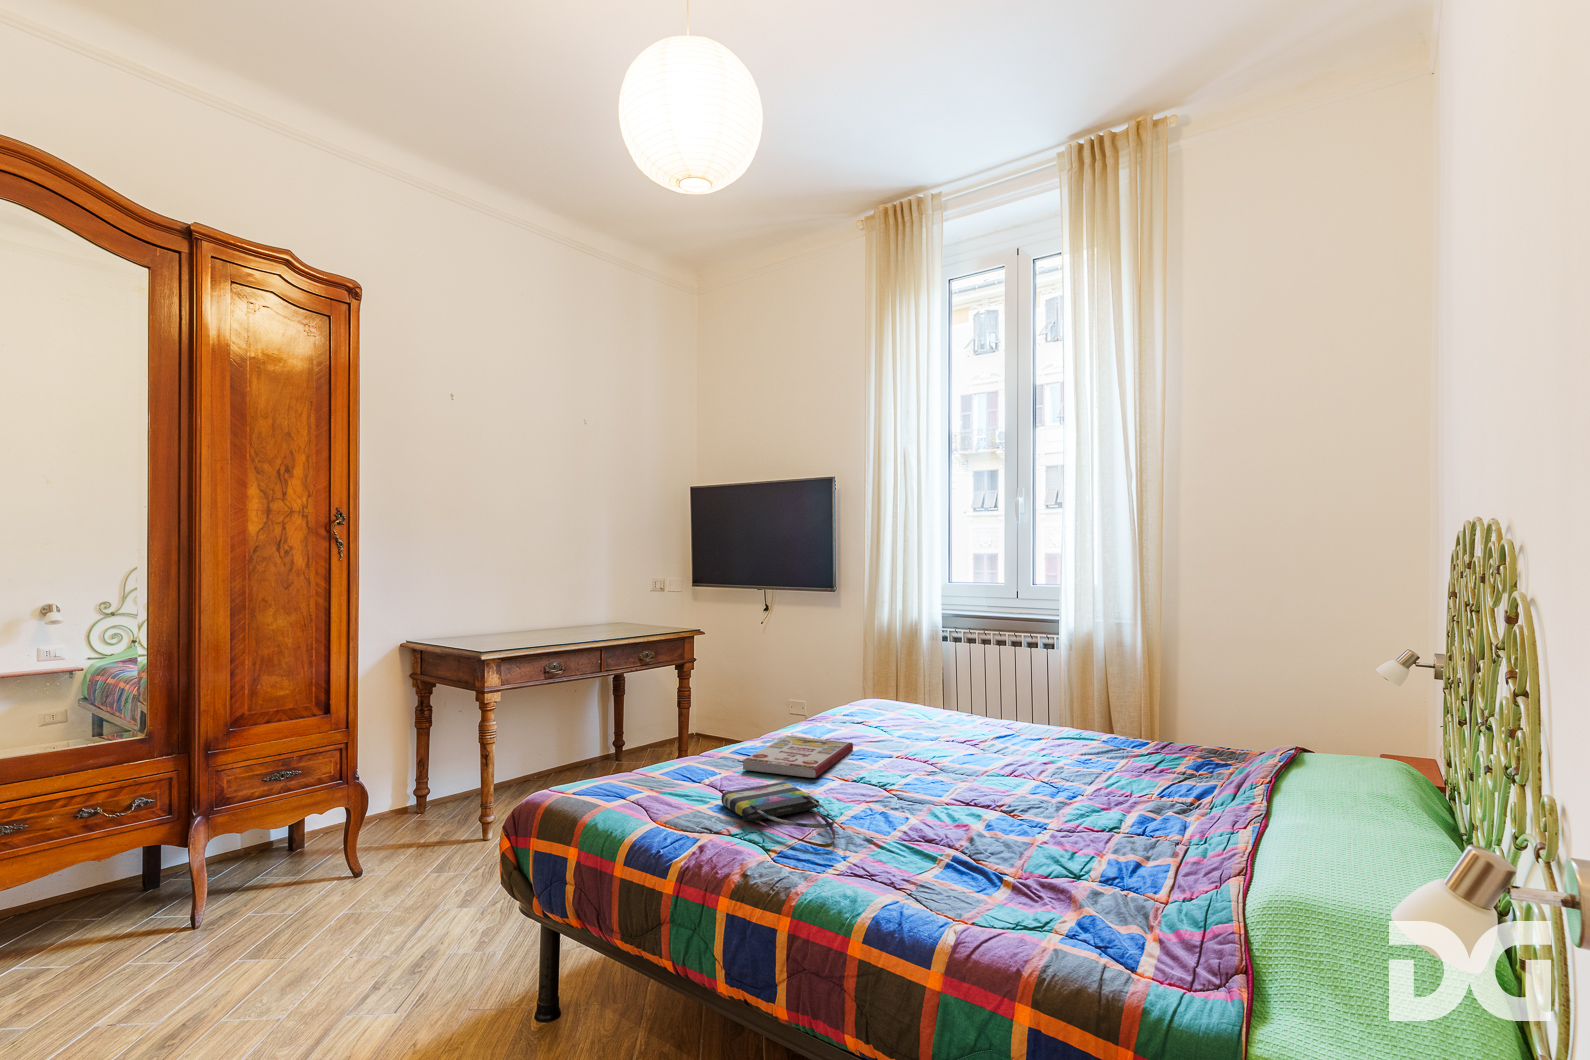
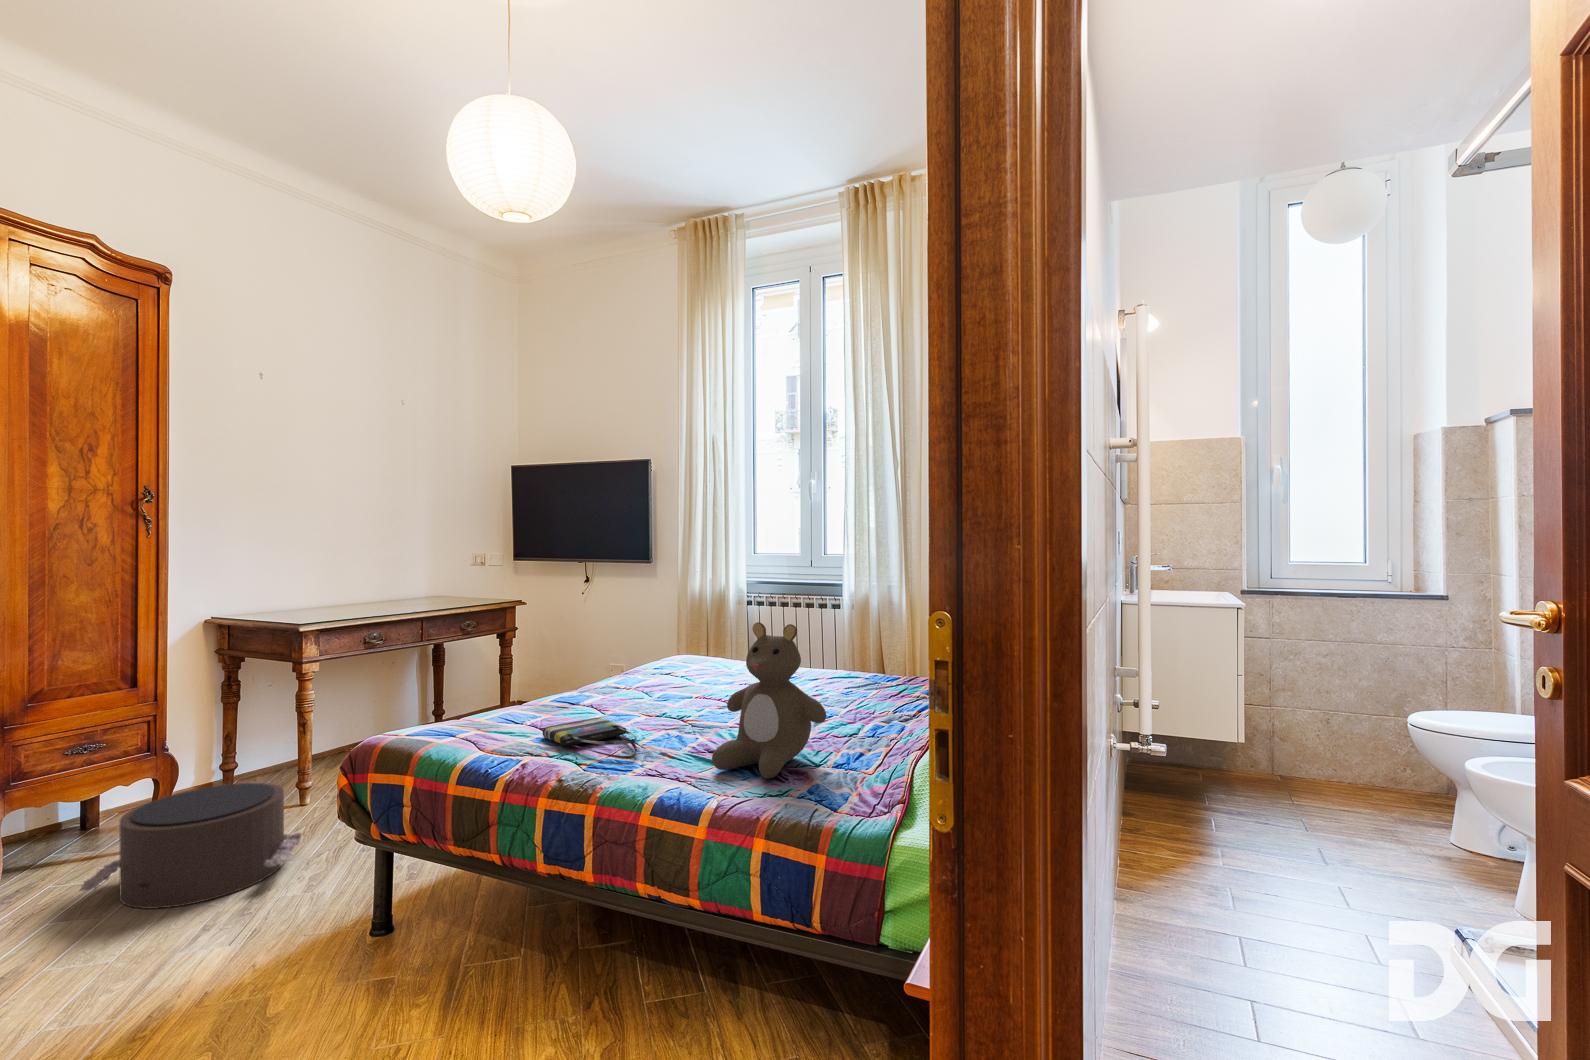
teddy bear: none [936,679,1095,900] -> present [712,622,826,778]
book: present [743,735,853,778] -> none [562,685,661,715]
pouf: none [267,820,478,955] -> present [80,783,302,909]

